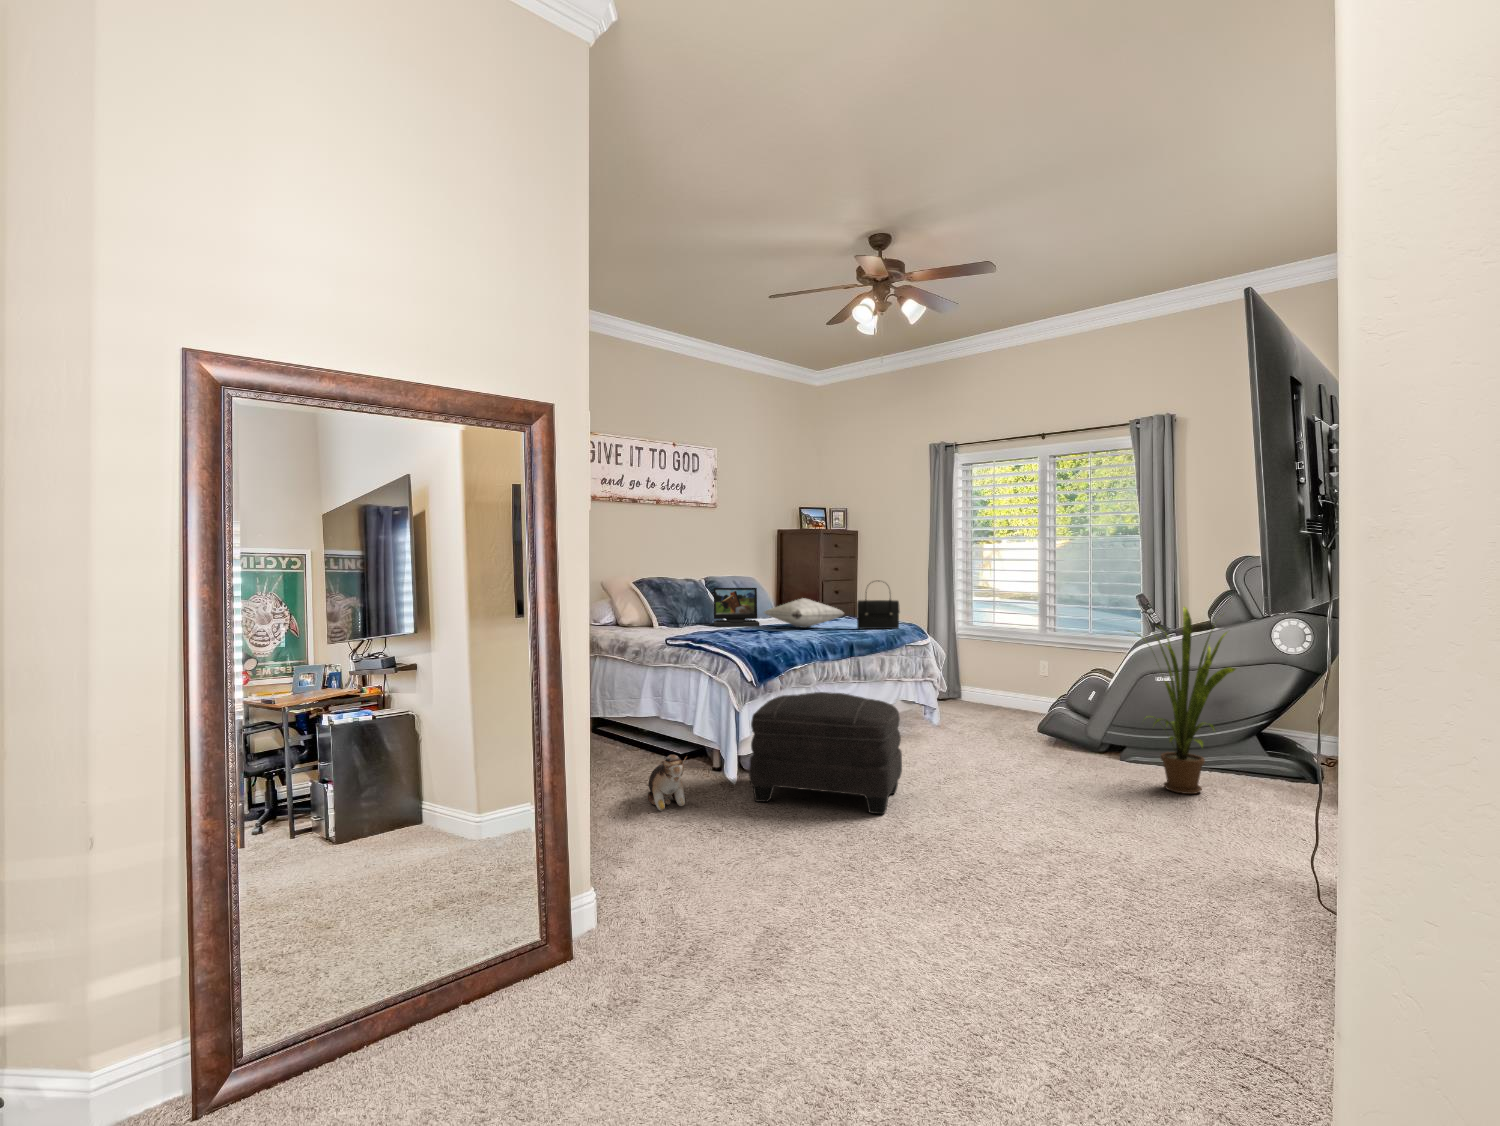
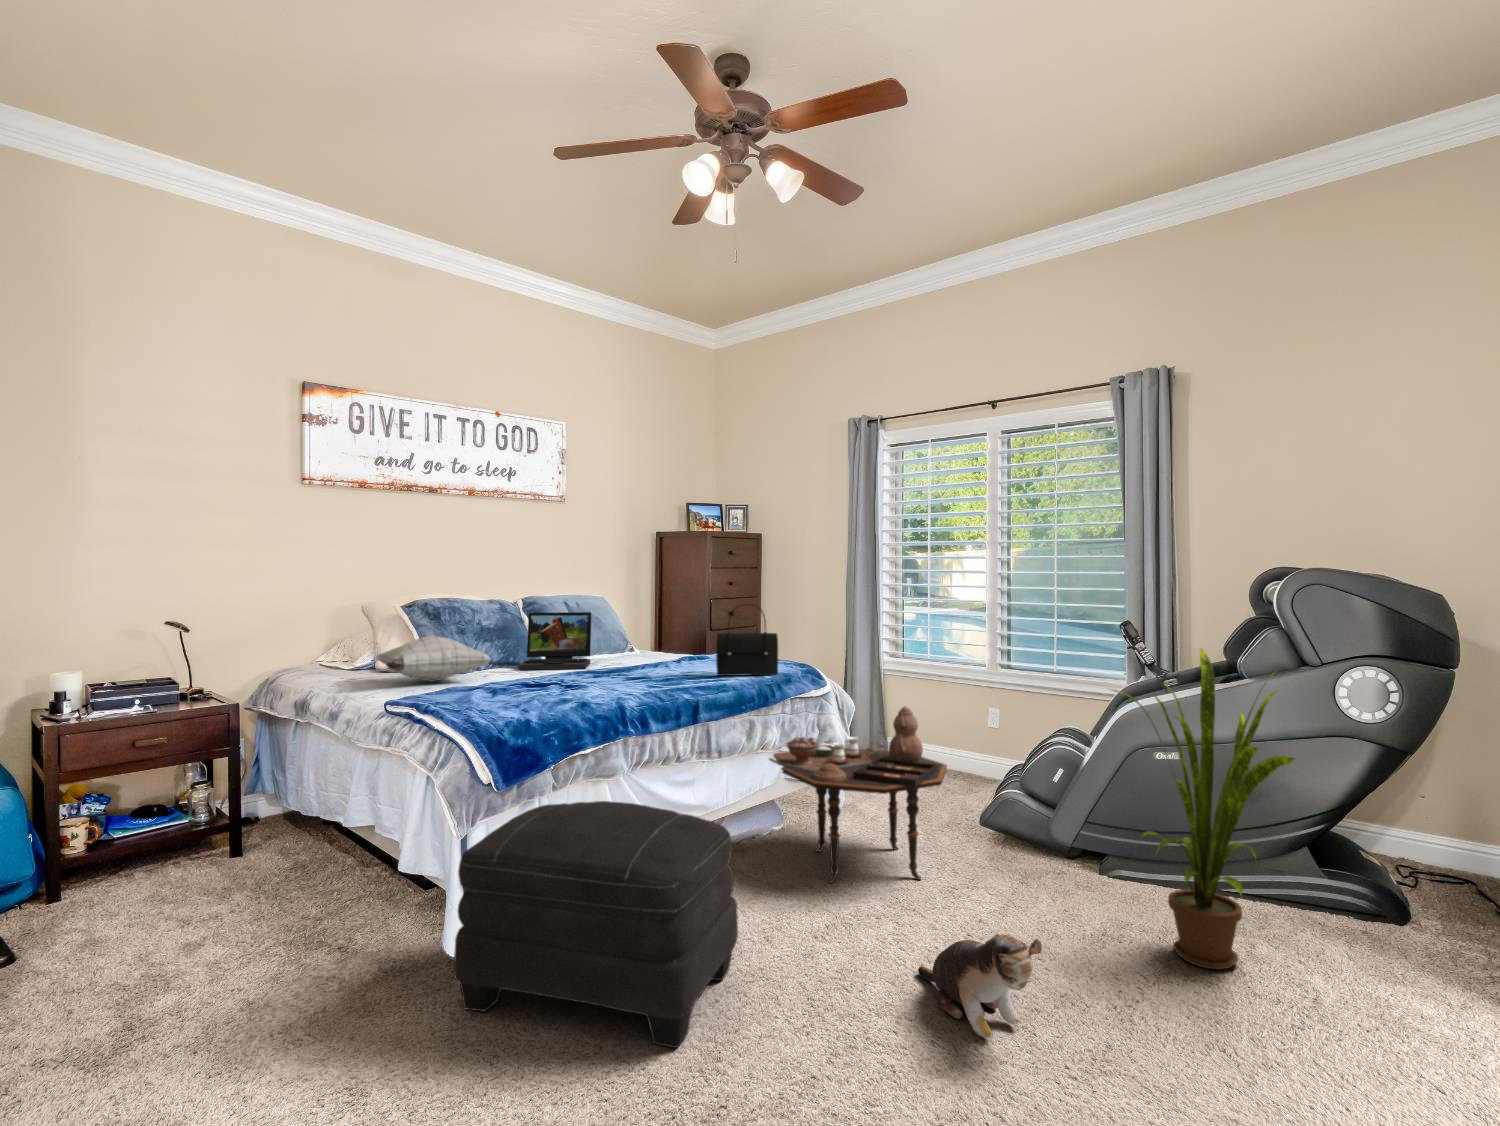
pillow: present [764,598,844,628] -> present [376,636,491,681]
side table: none [897,648,1017,759] -> present [769,706,947,882]
plush toy: present [648,755,686,811] -> present [918,934,1042,1038]

